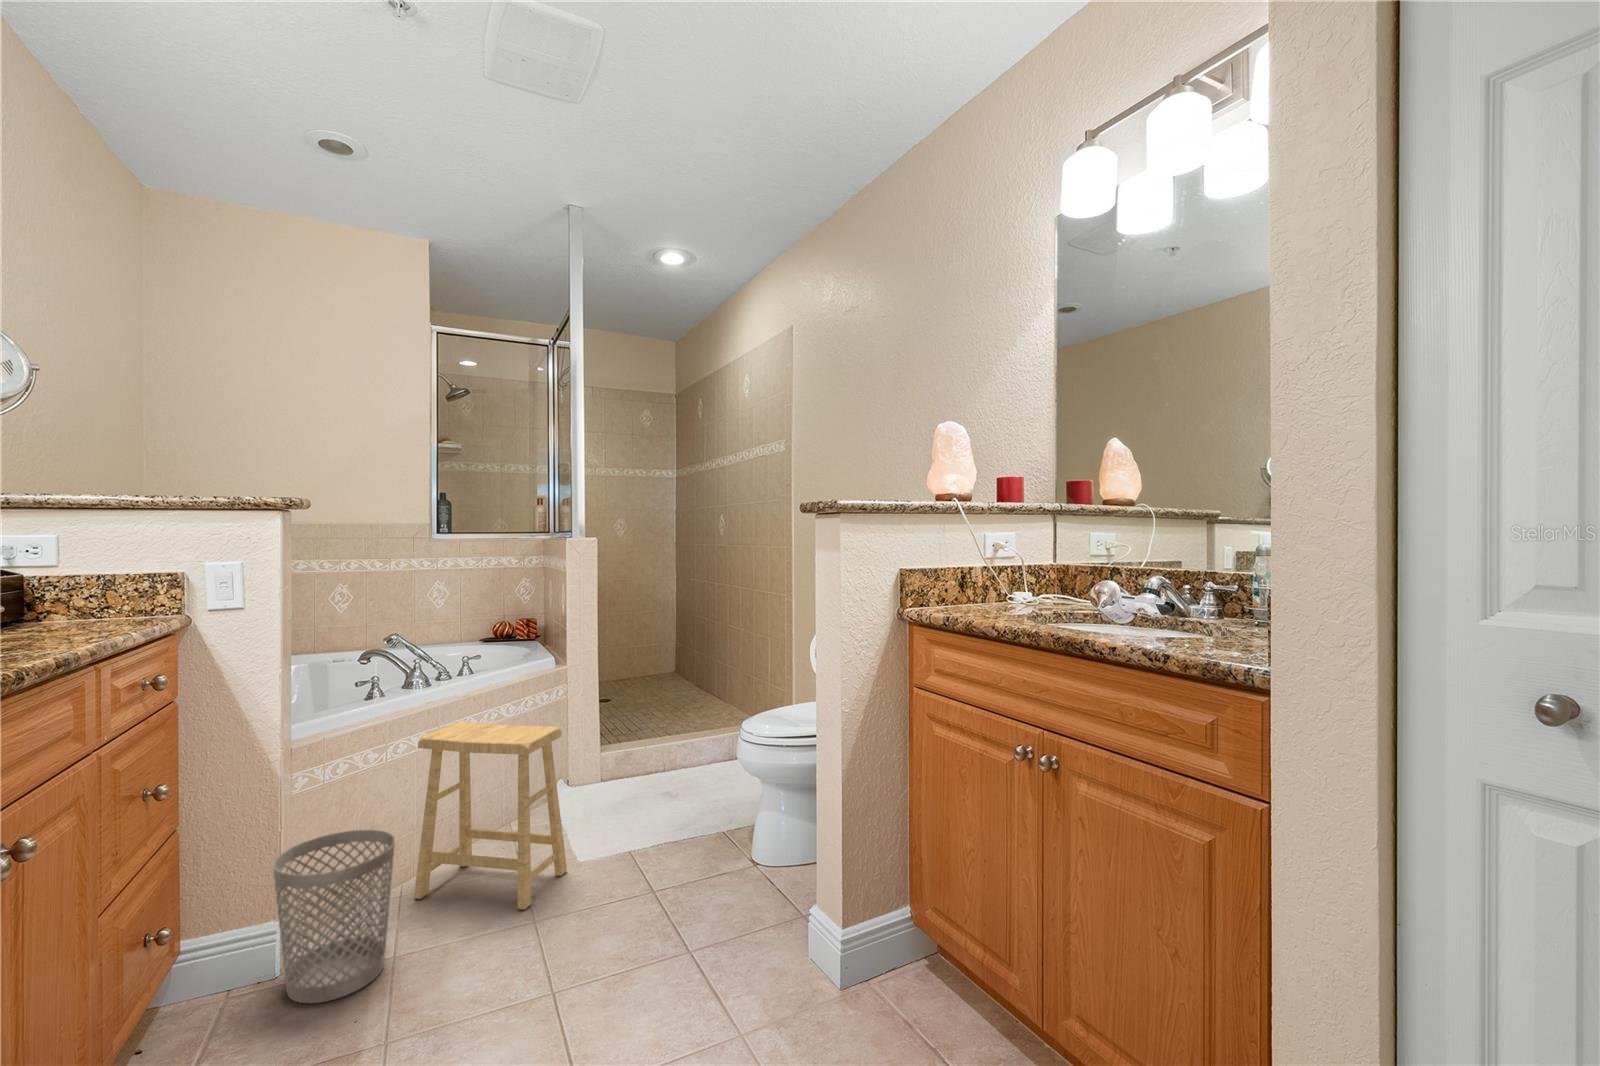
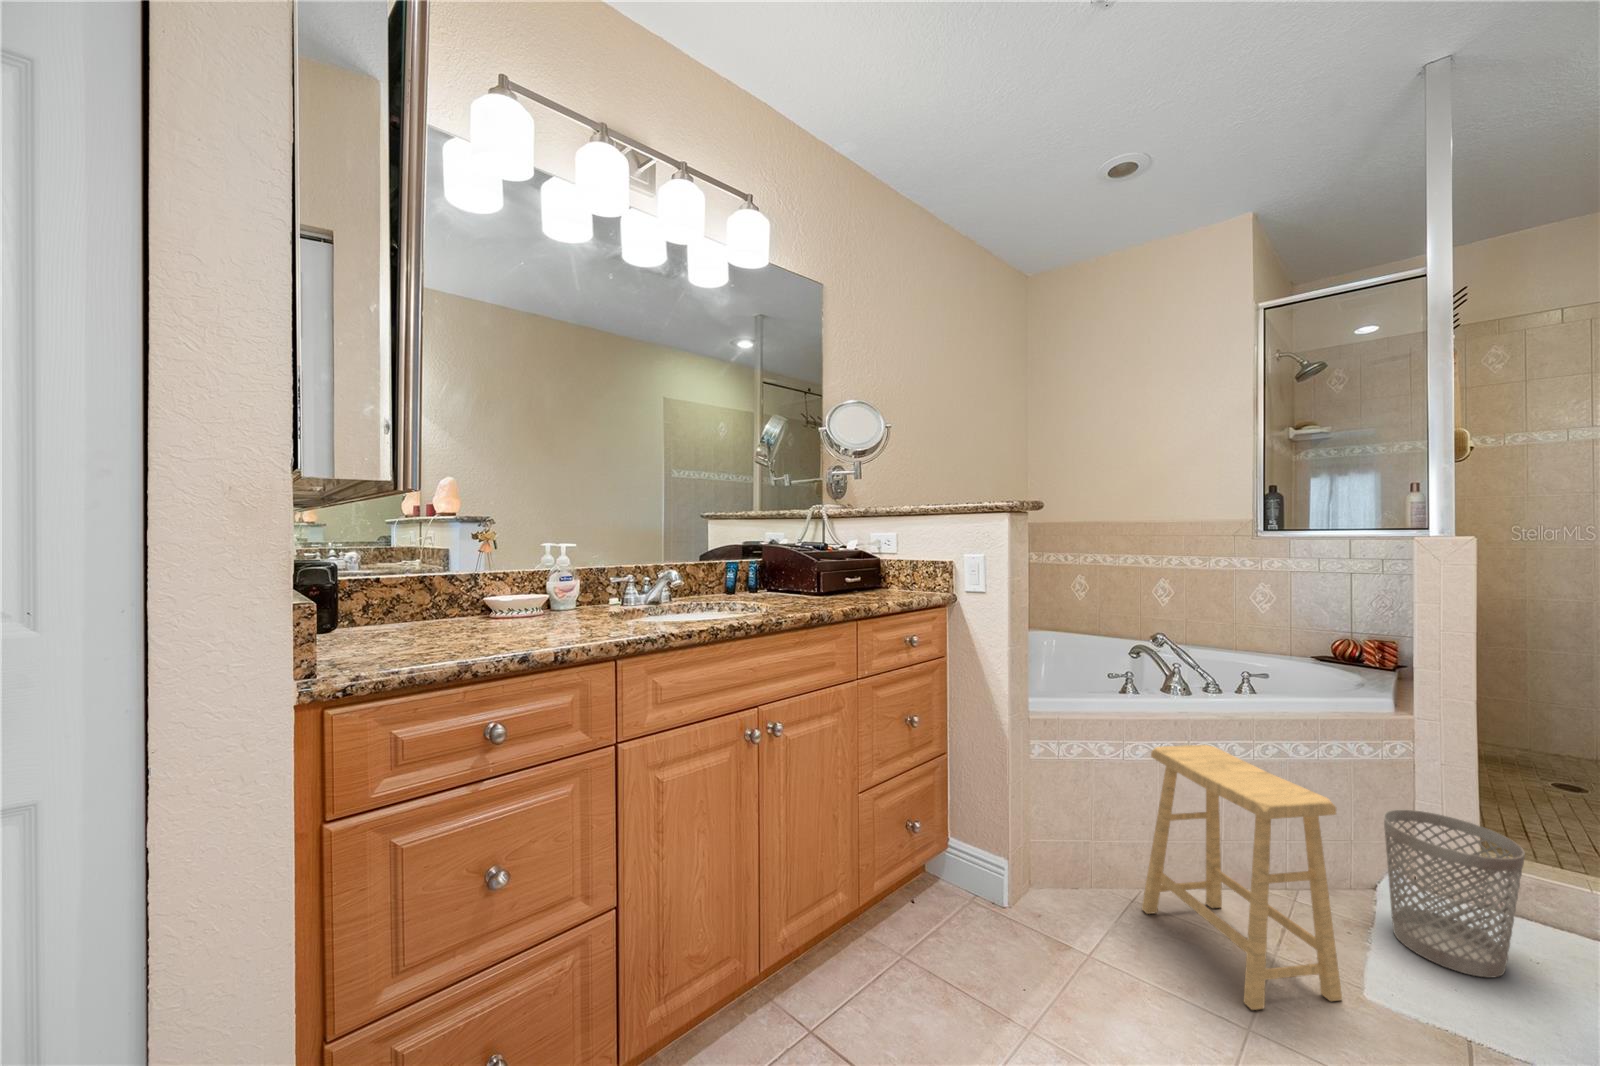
wastebasket: present [273,830,395,1003] -> present [1384,810,1525,977]

